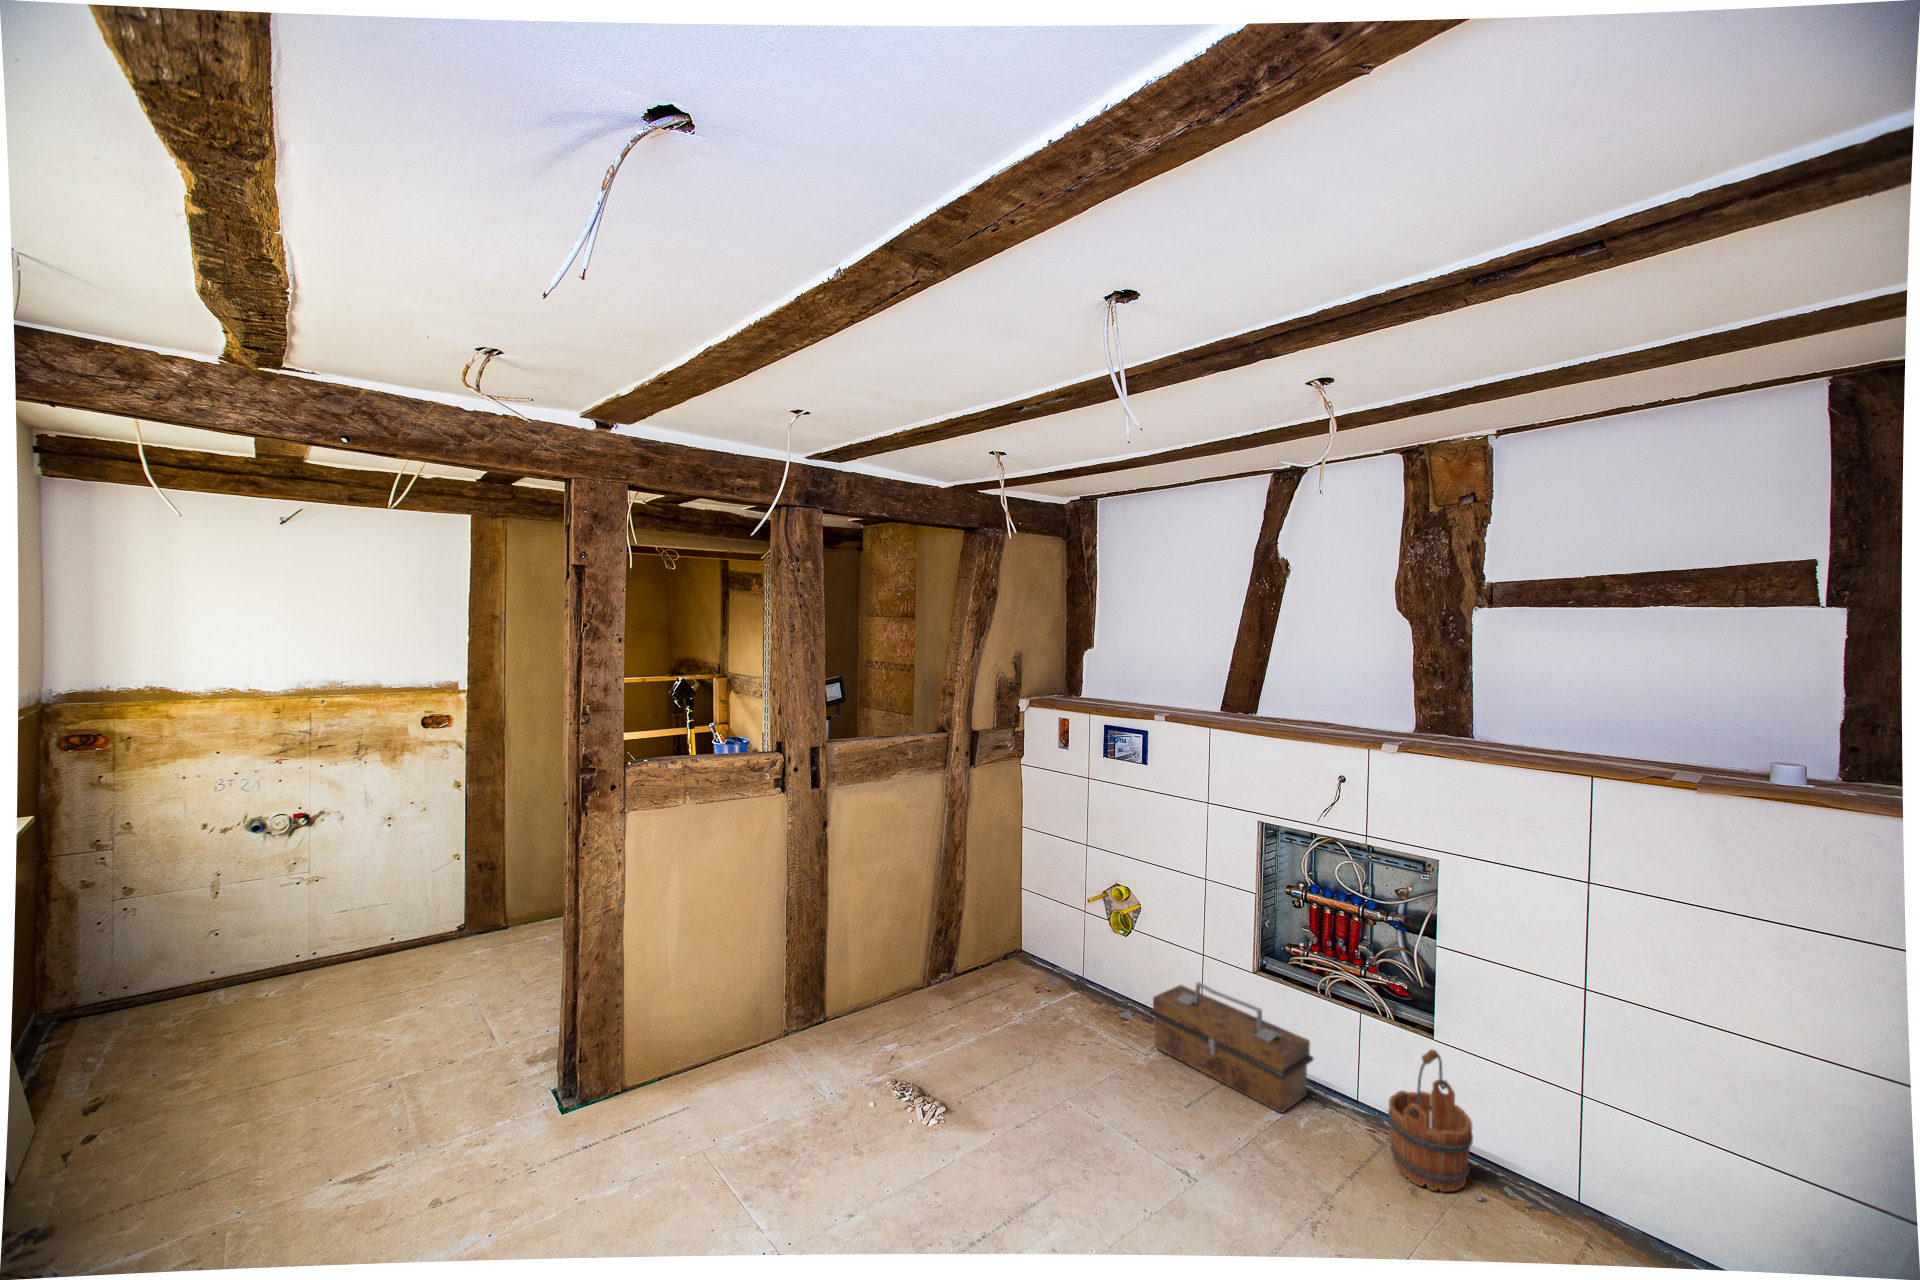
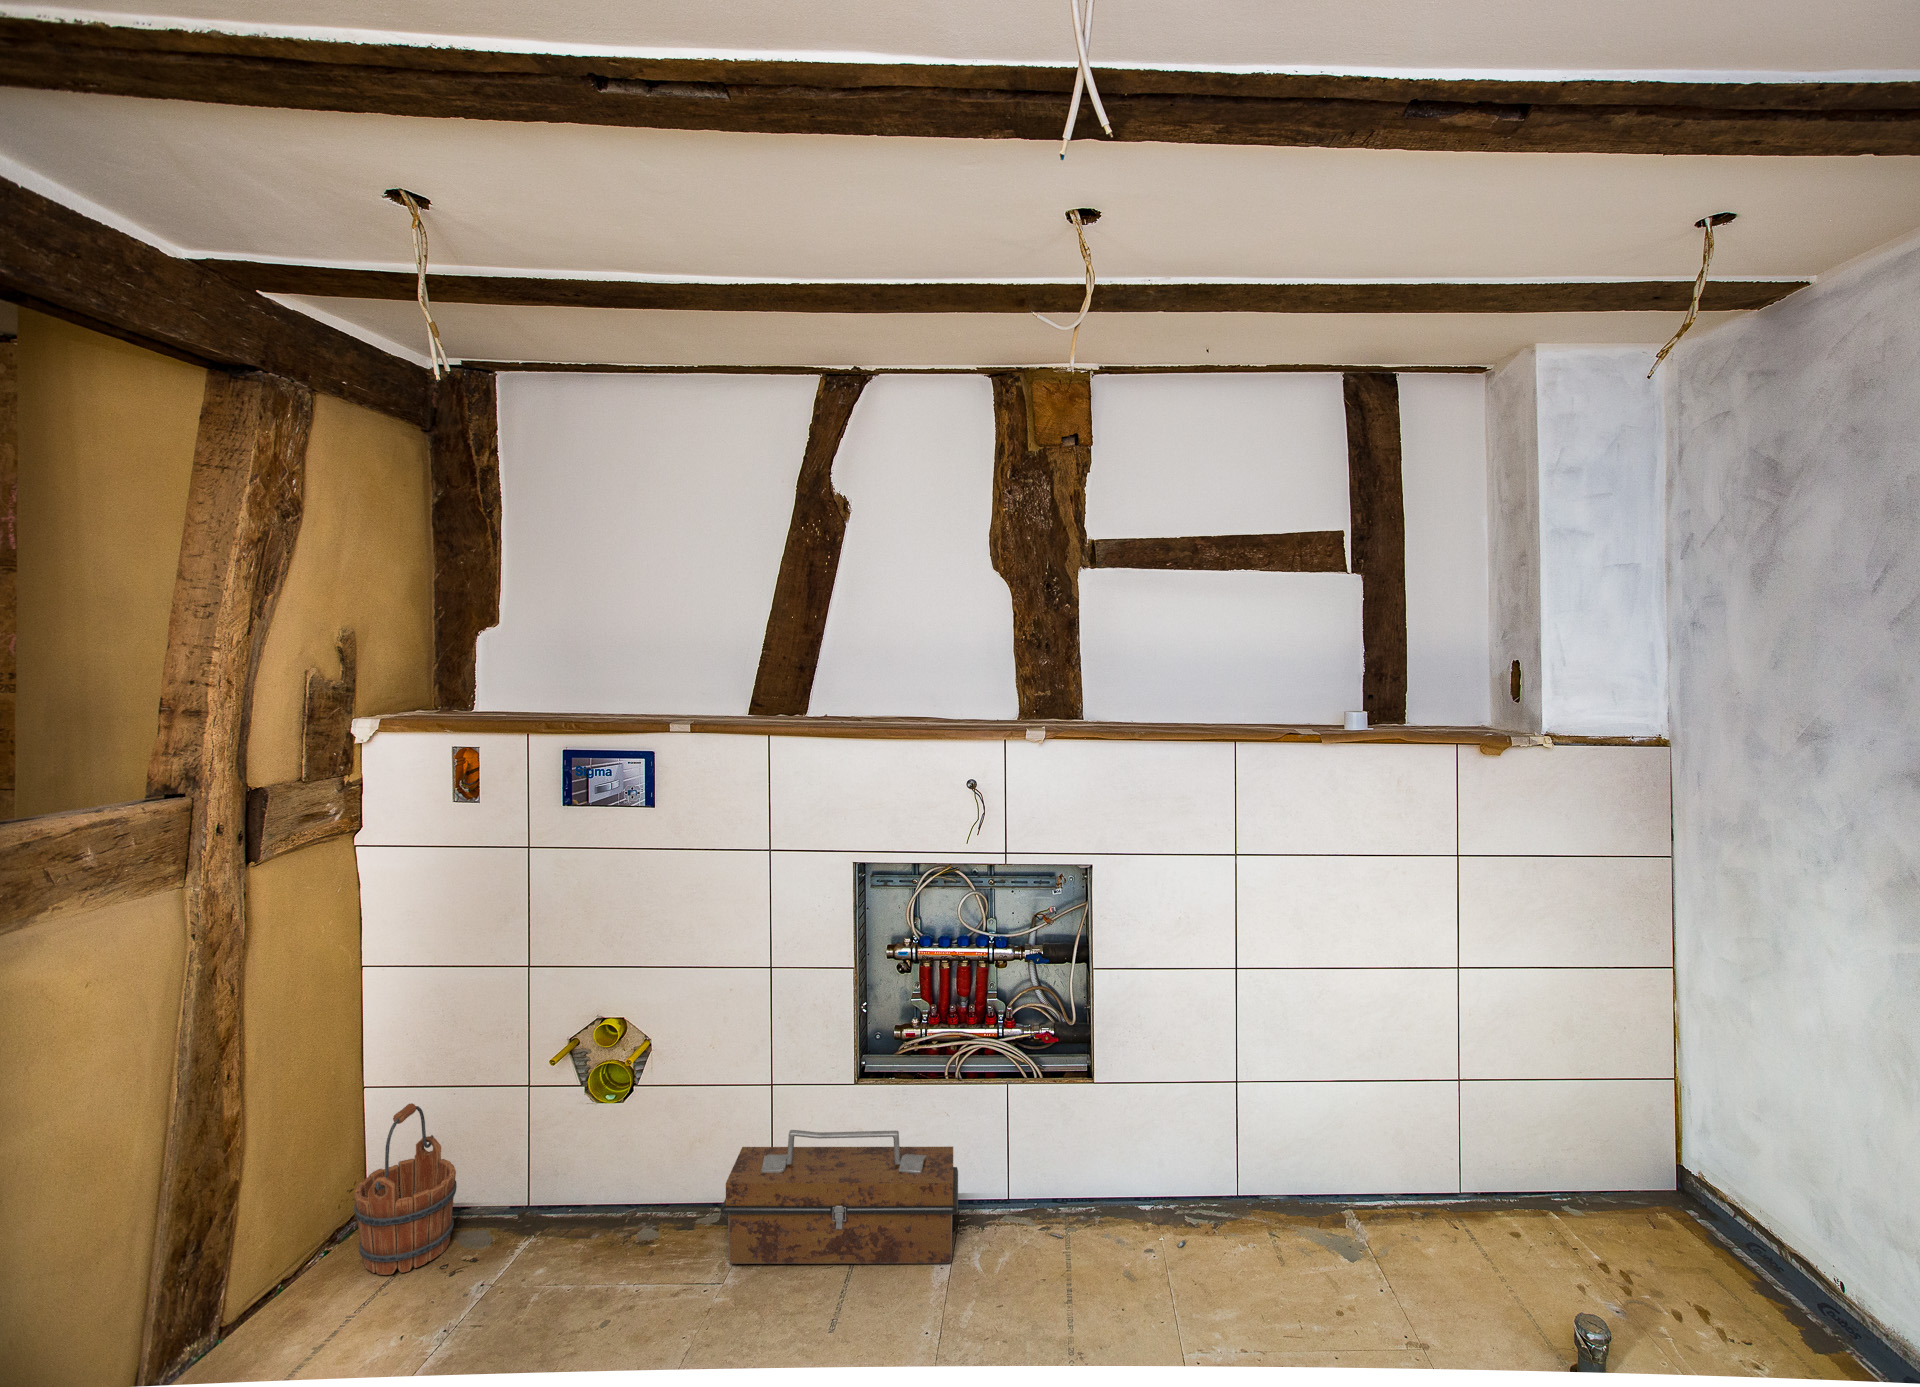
wooden bucket: present [1388,1050,1473,1192] -> present [354,1103,457,1275]

